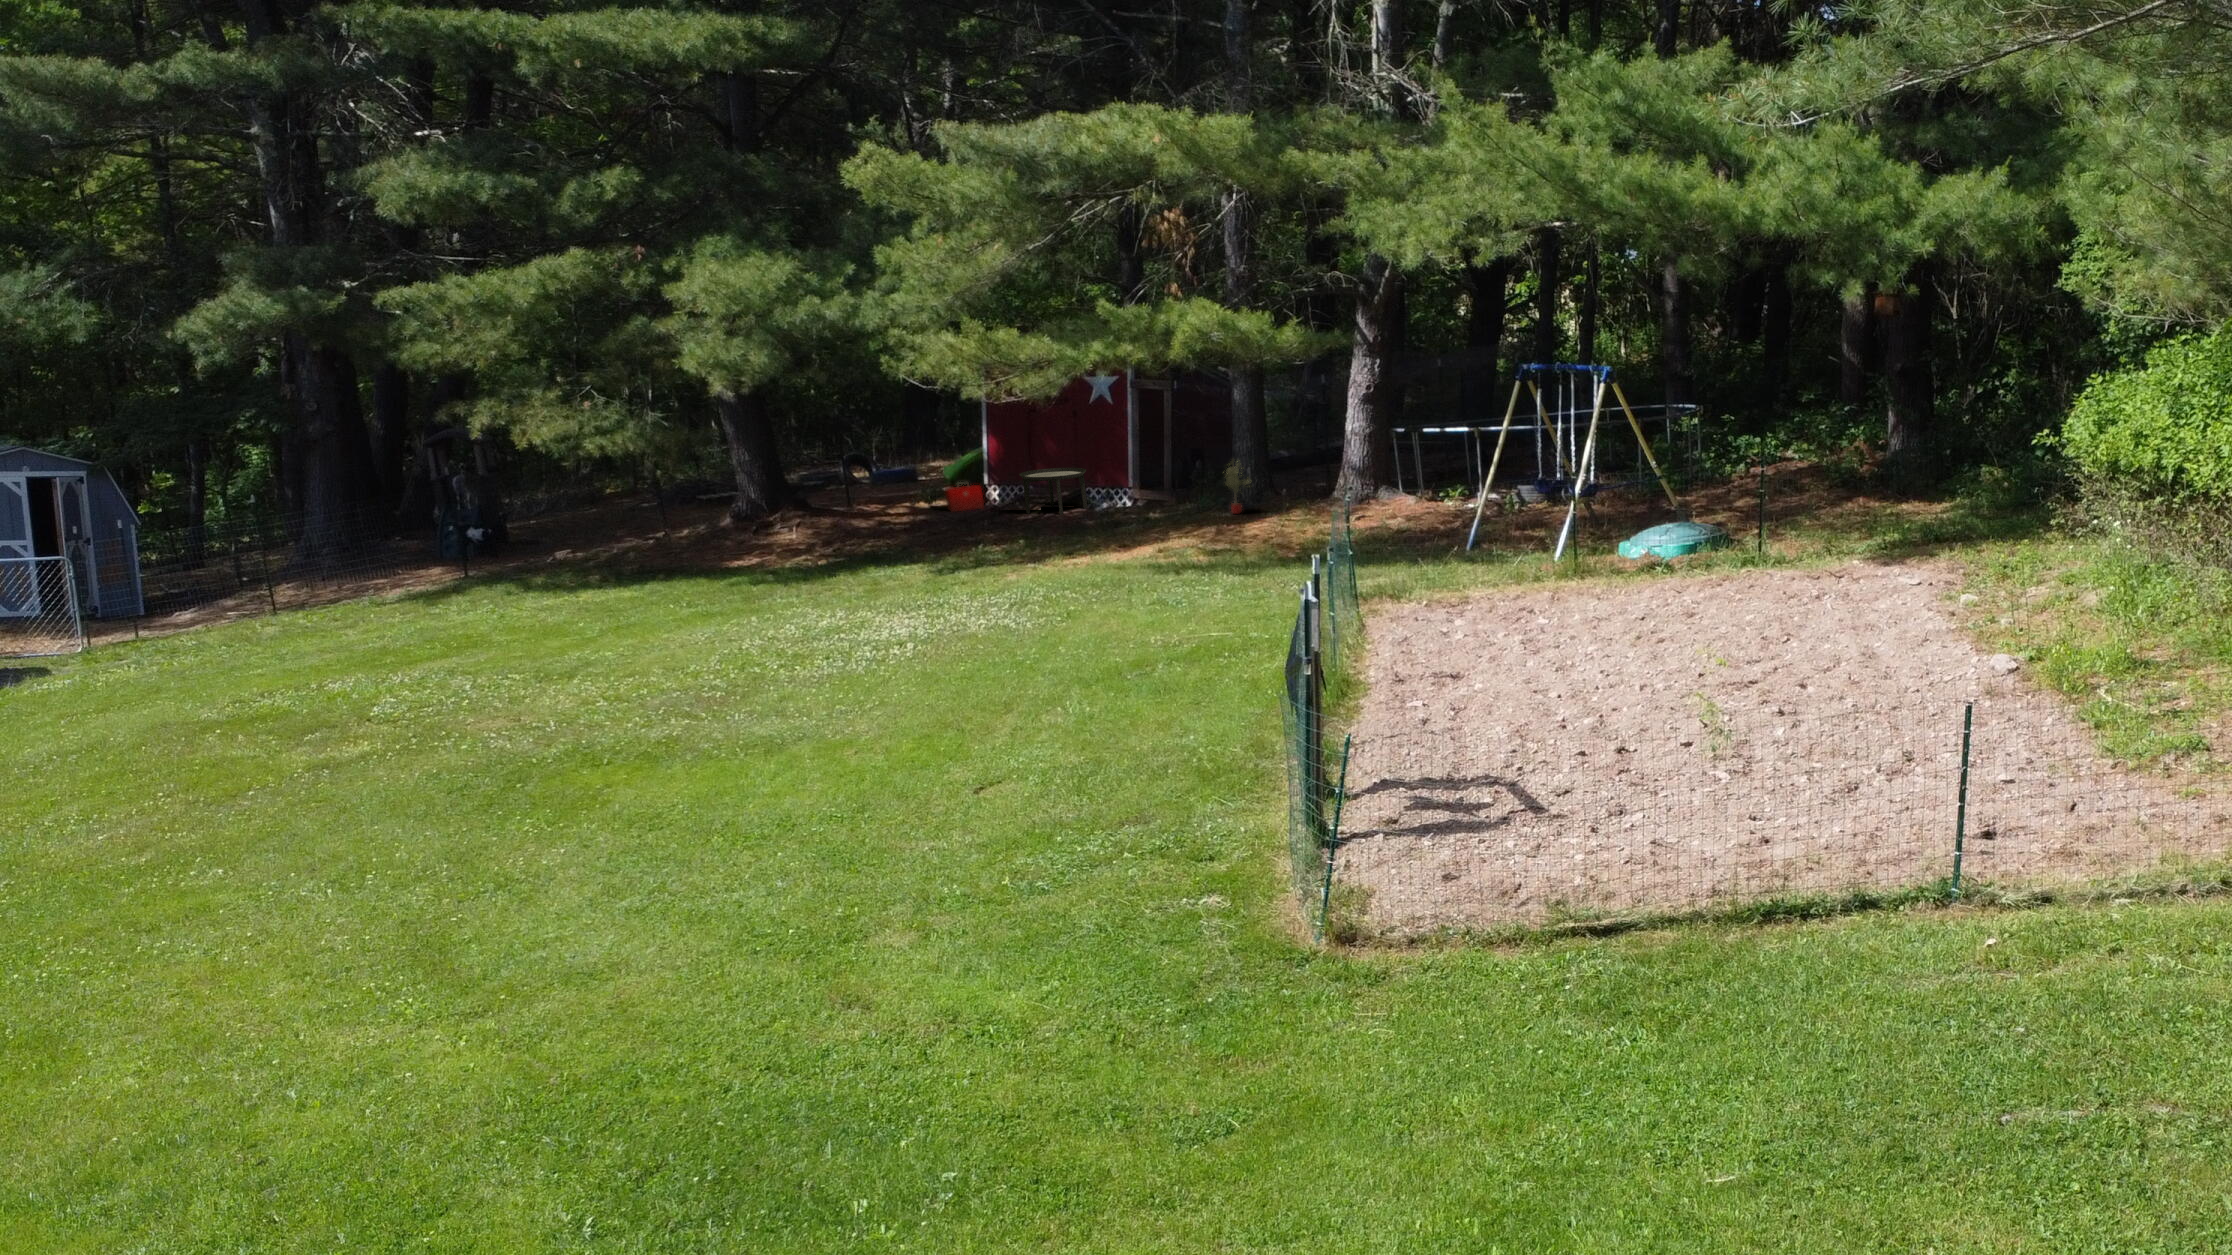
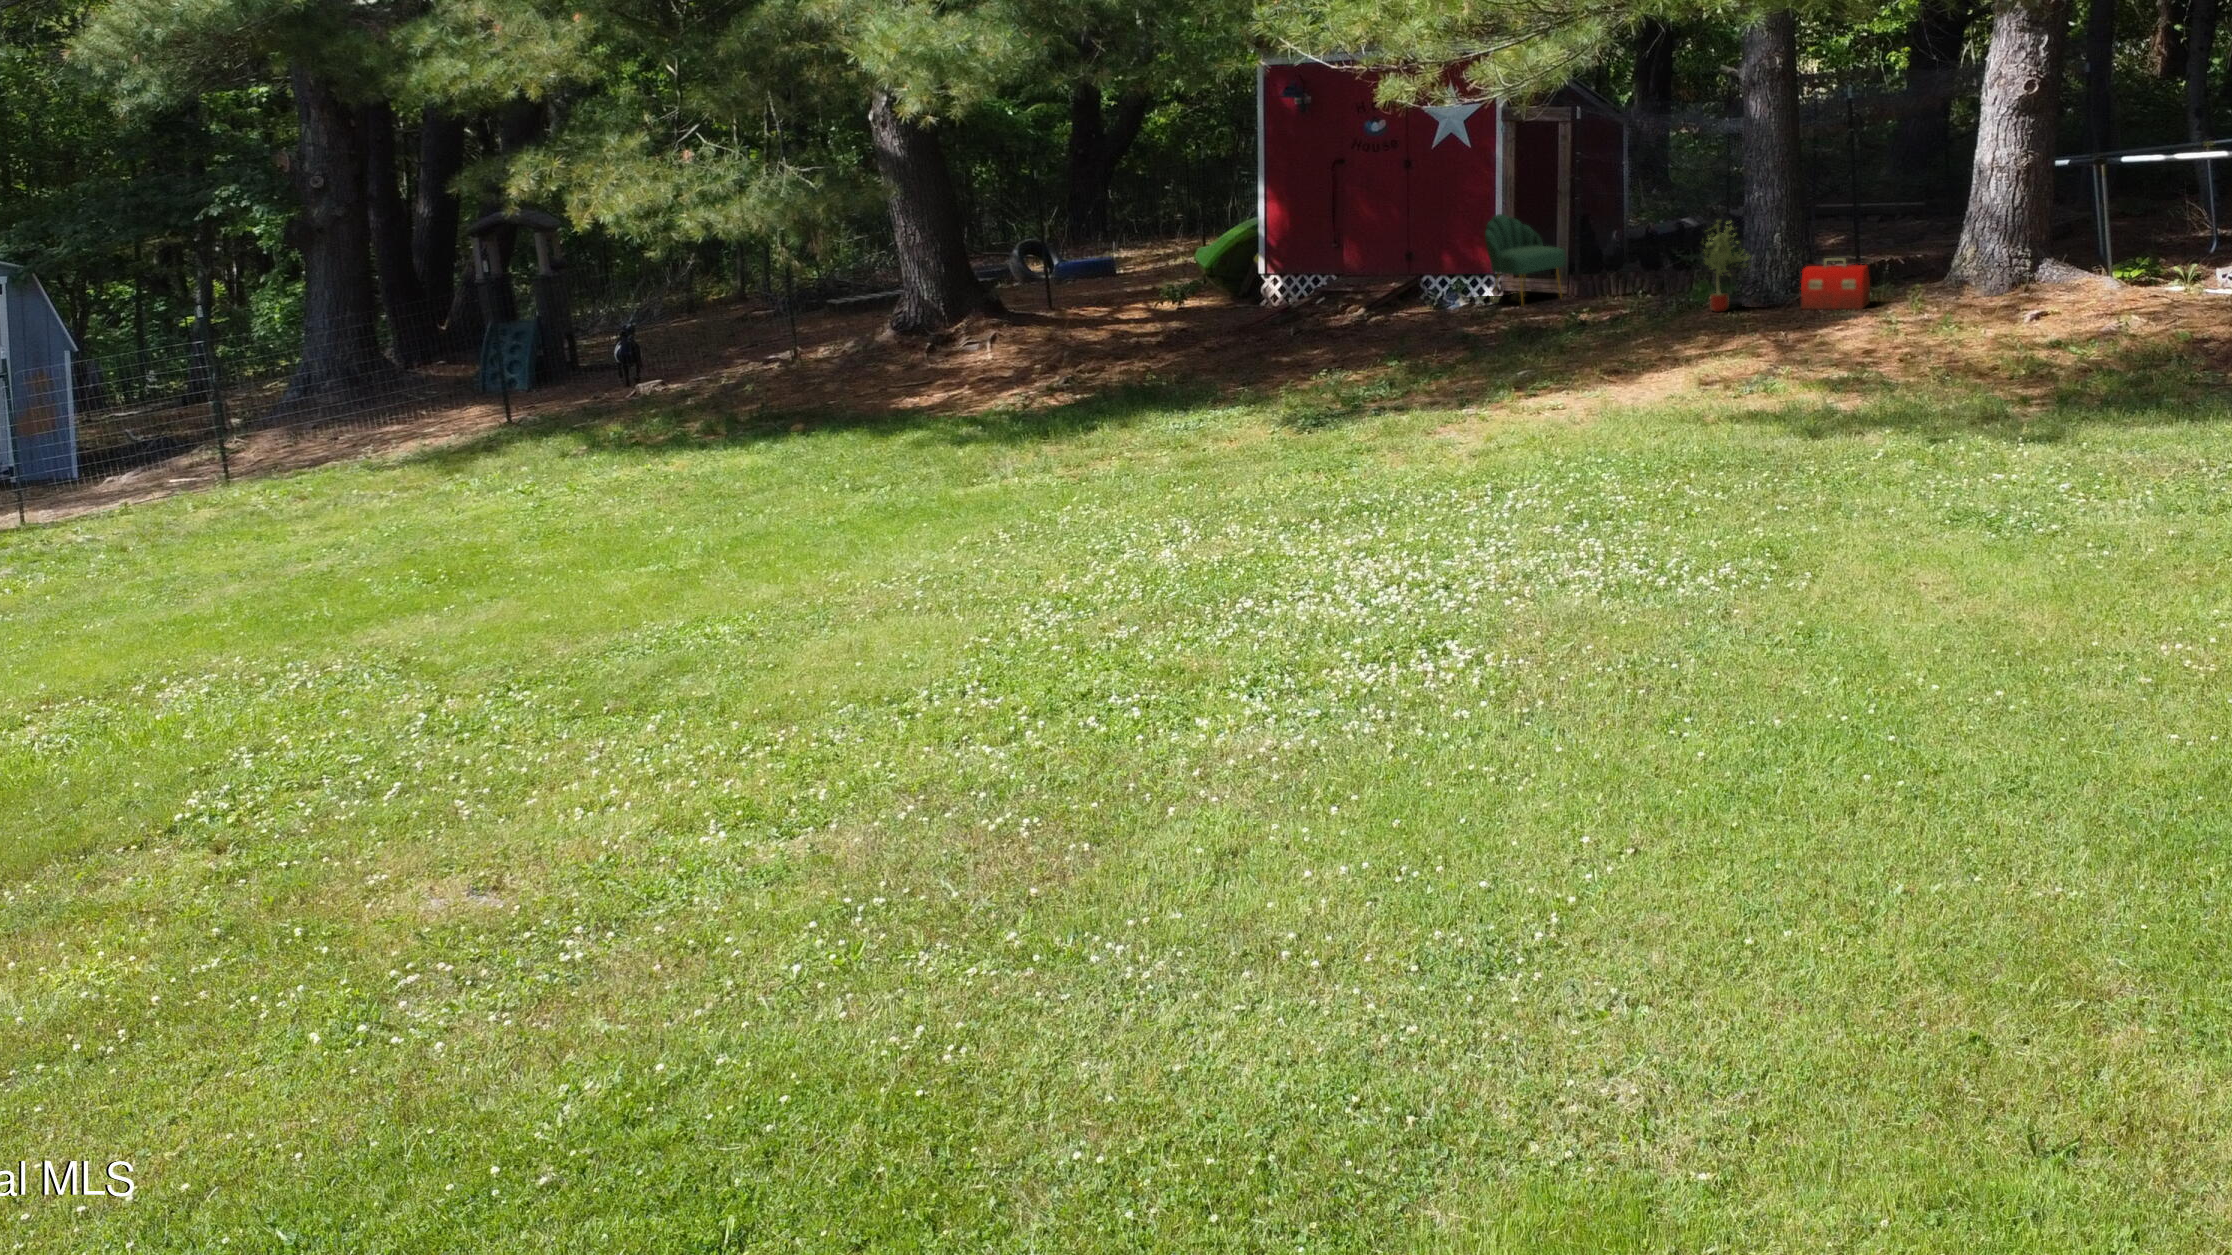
chair: none [1110,451,1161,510] -> present [1485,214,1566,305]
round table: present [1019,468,1087,515] -> none [1340,243,1447,317]
toolbox: present [946,484,984,511] -> present [1801,258,1870,309]

